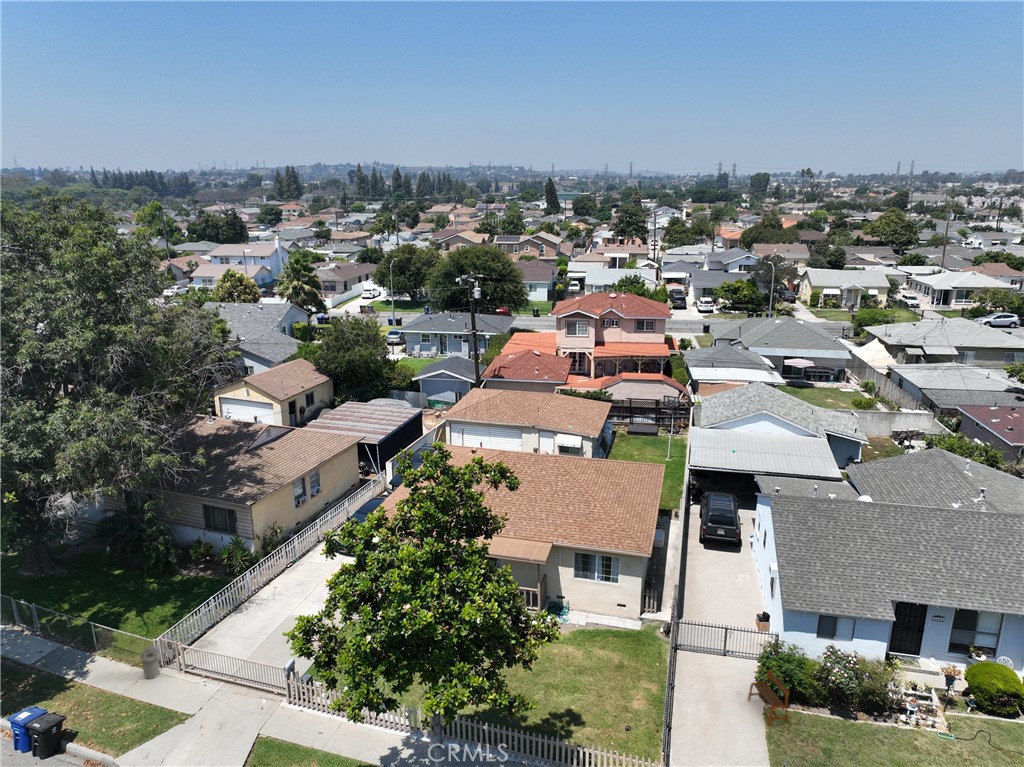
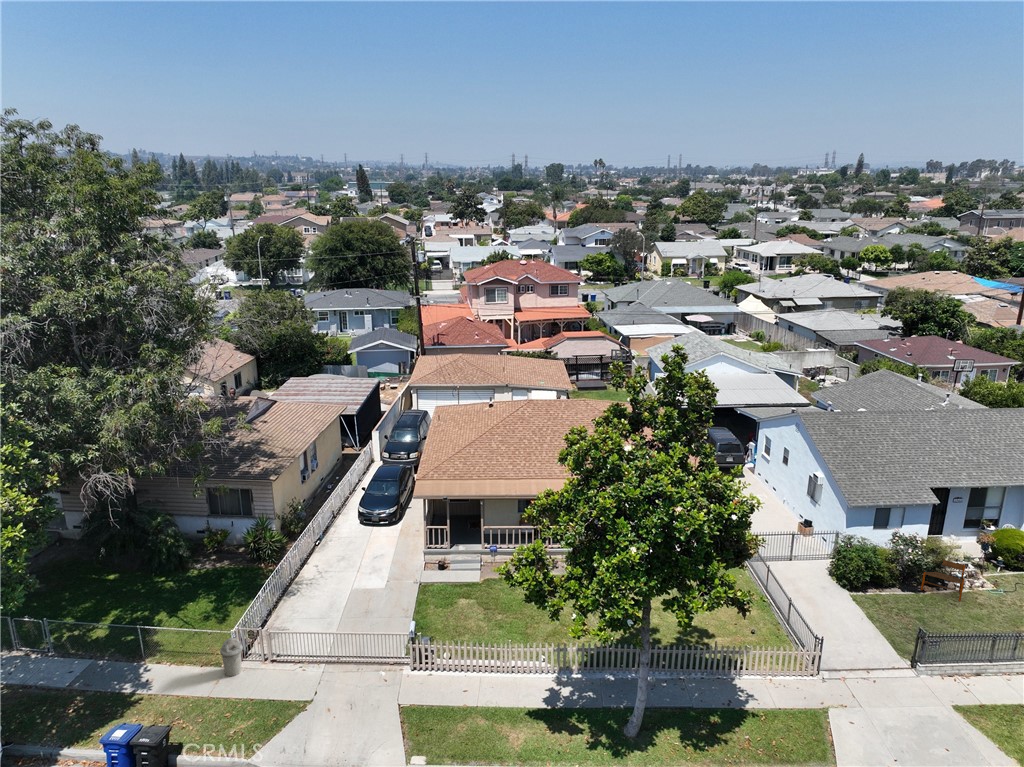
bench: present [748,670,790,725] -> present [921,560,965,602]

